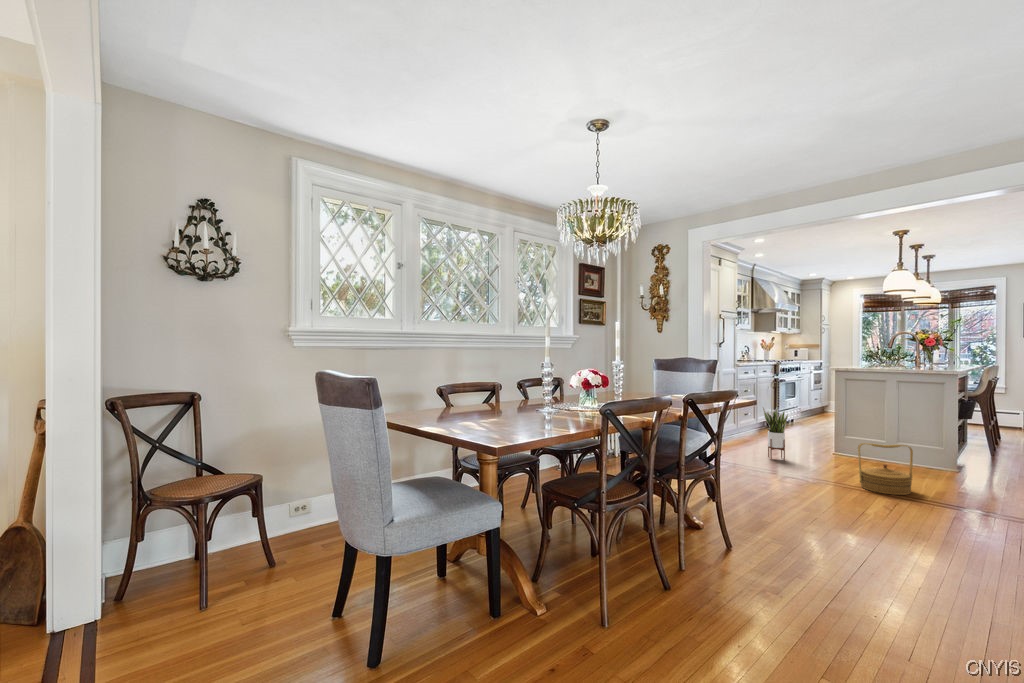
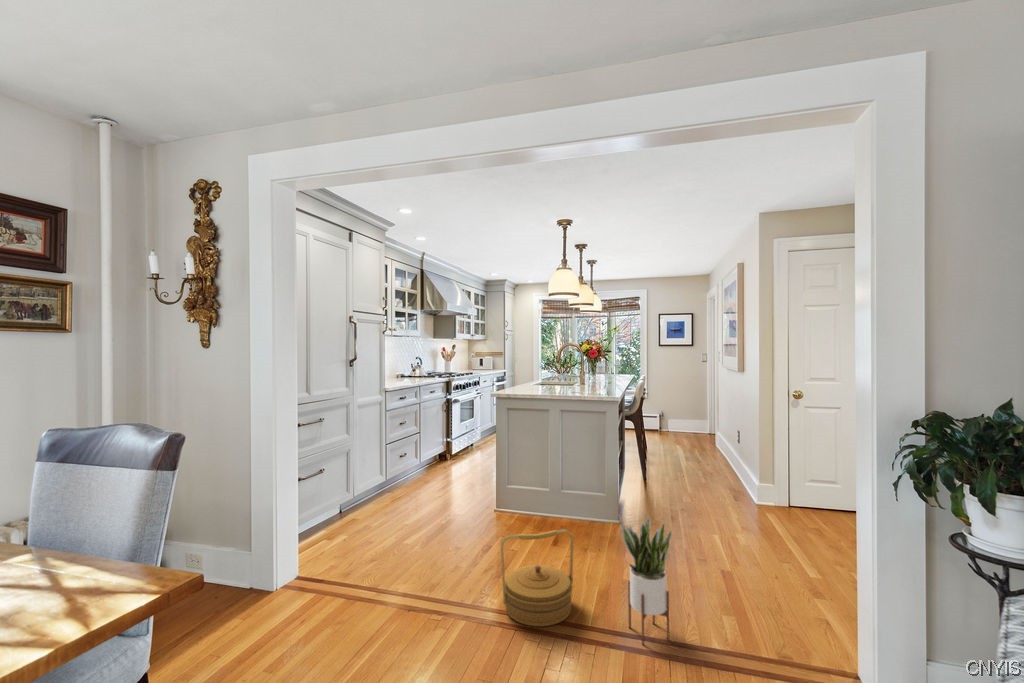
potted plant: present [763,407,788,461] -> present [619,515,672,645]

